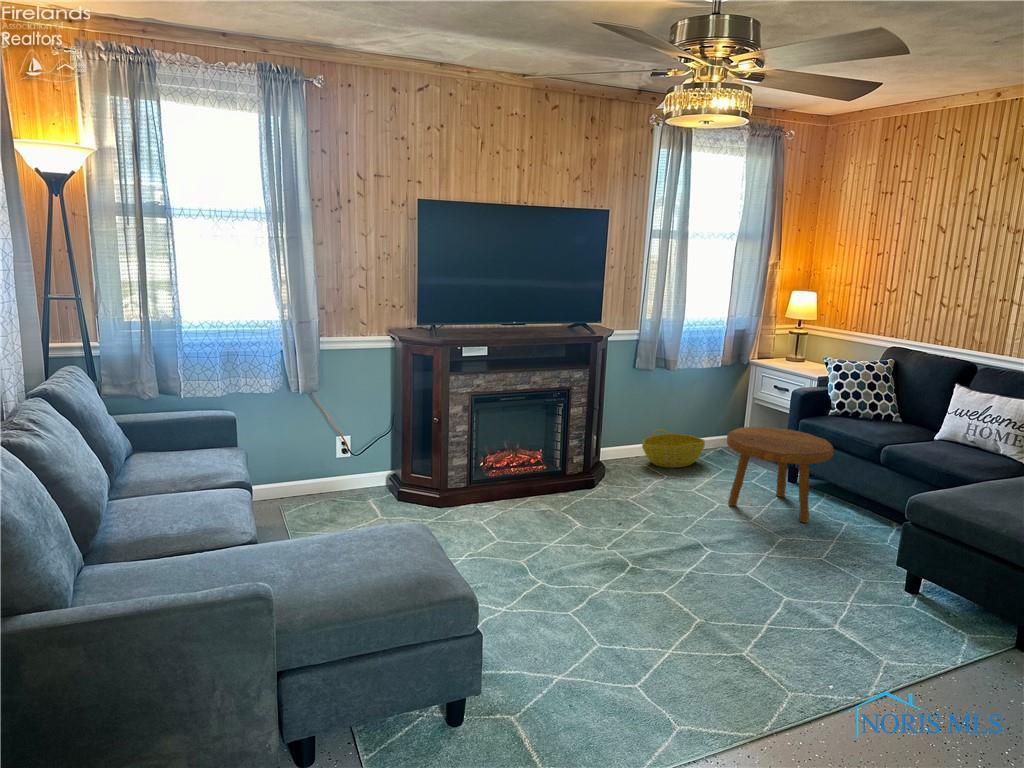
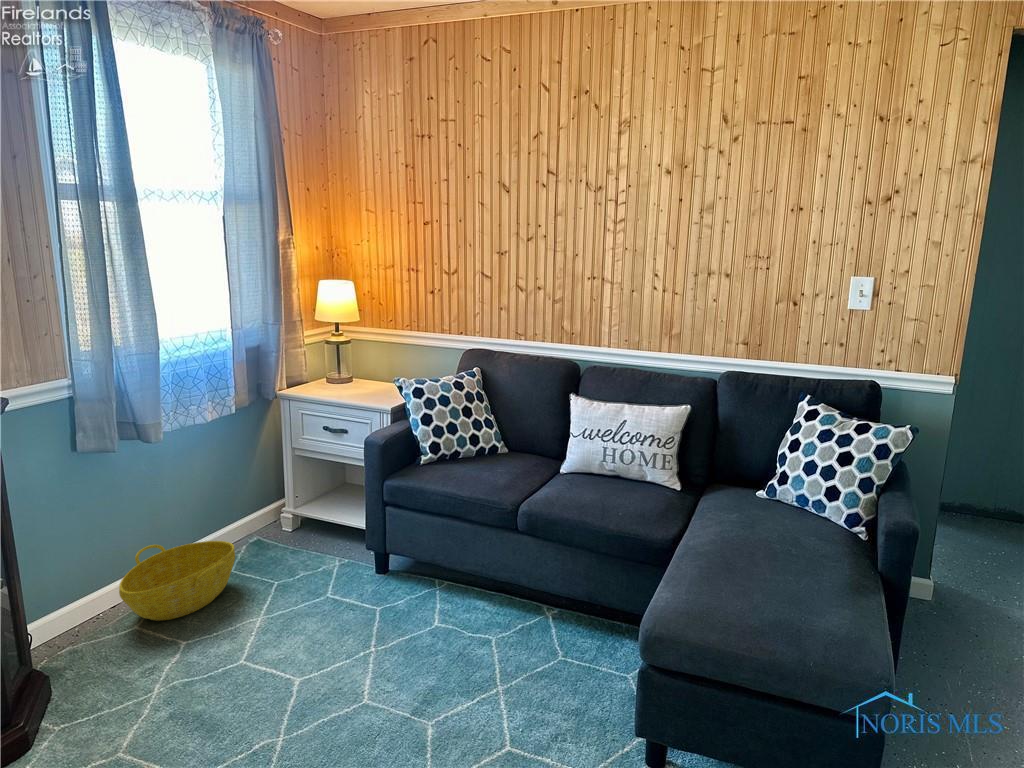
footstool: present [727,427,833,523] -> none [290,508,464,676]

